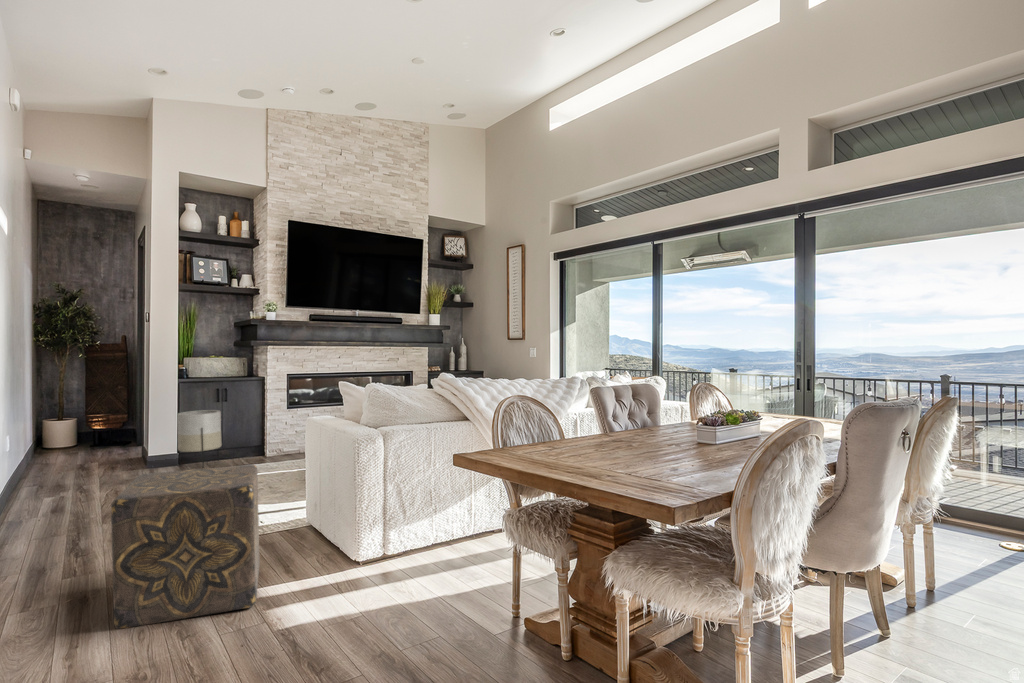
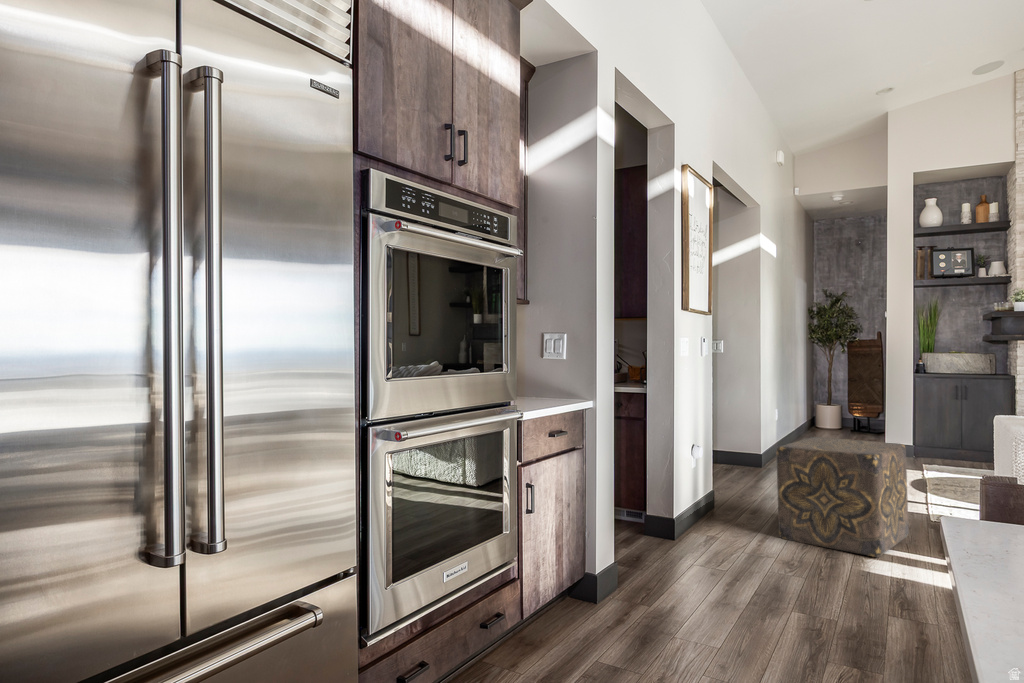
planter: present [177,410,222,465] -> none [910,405,956,462]

